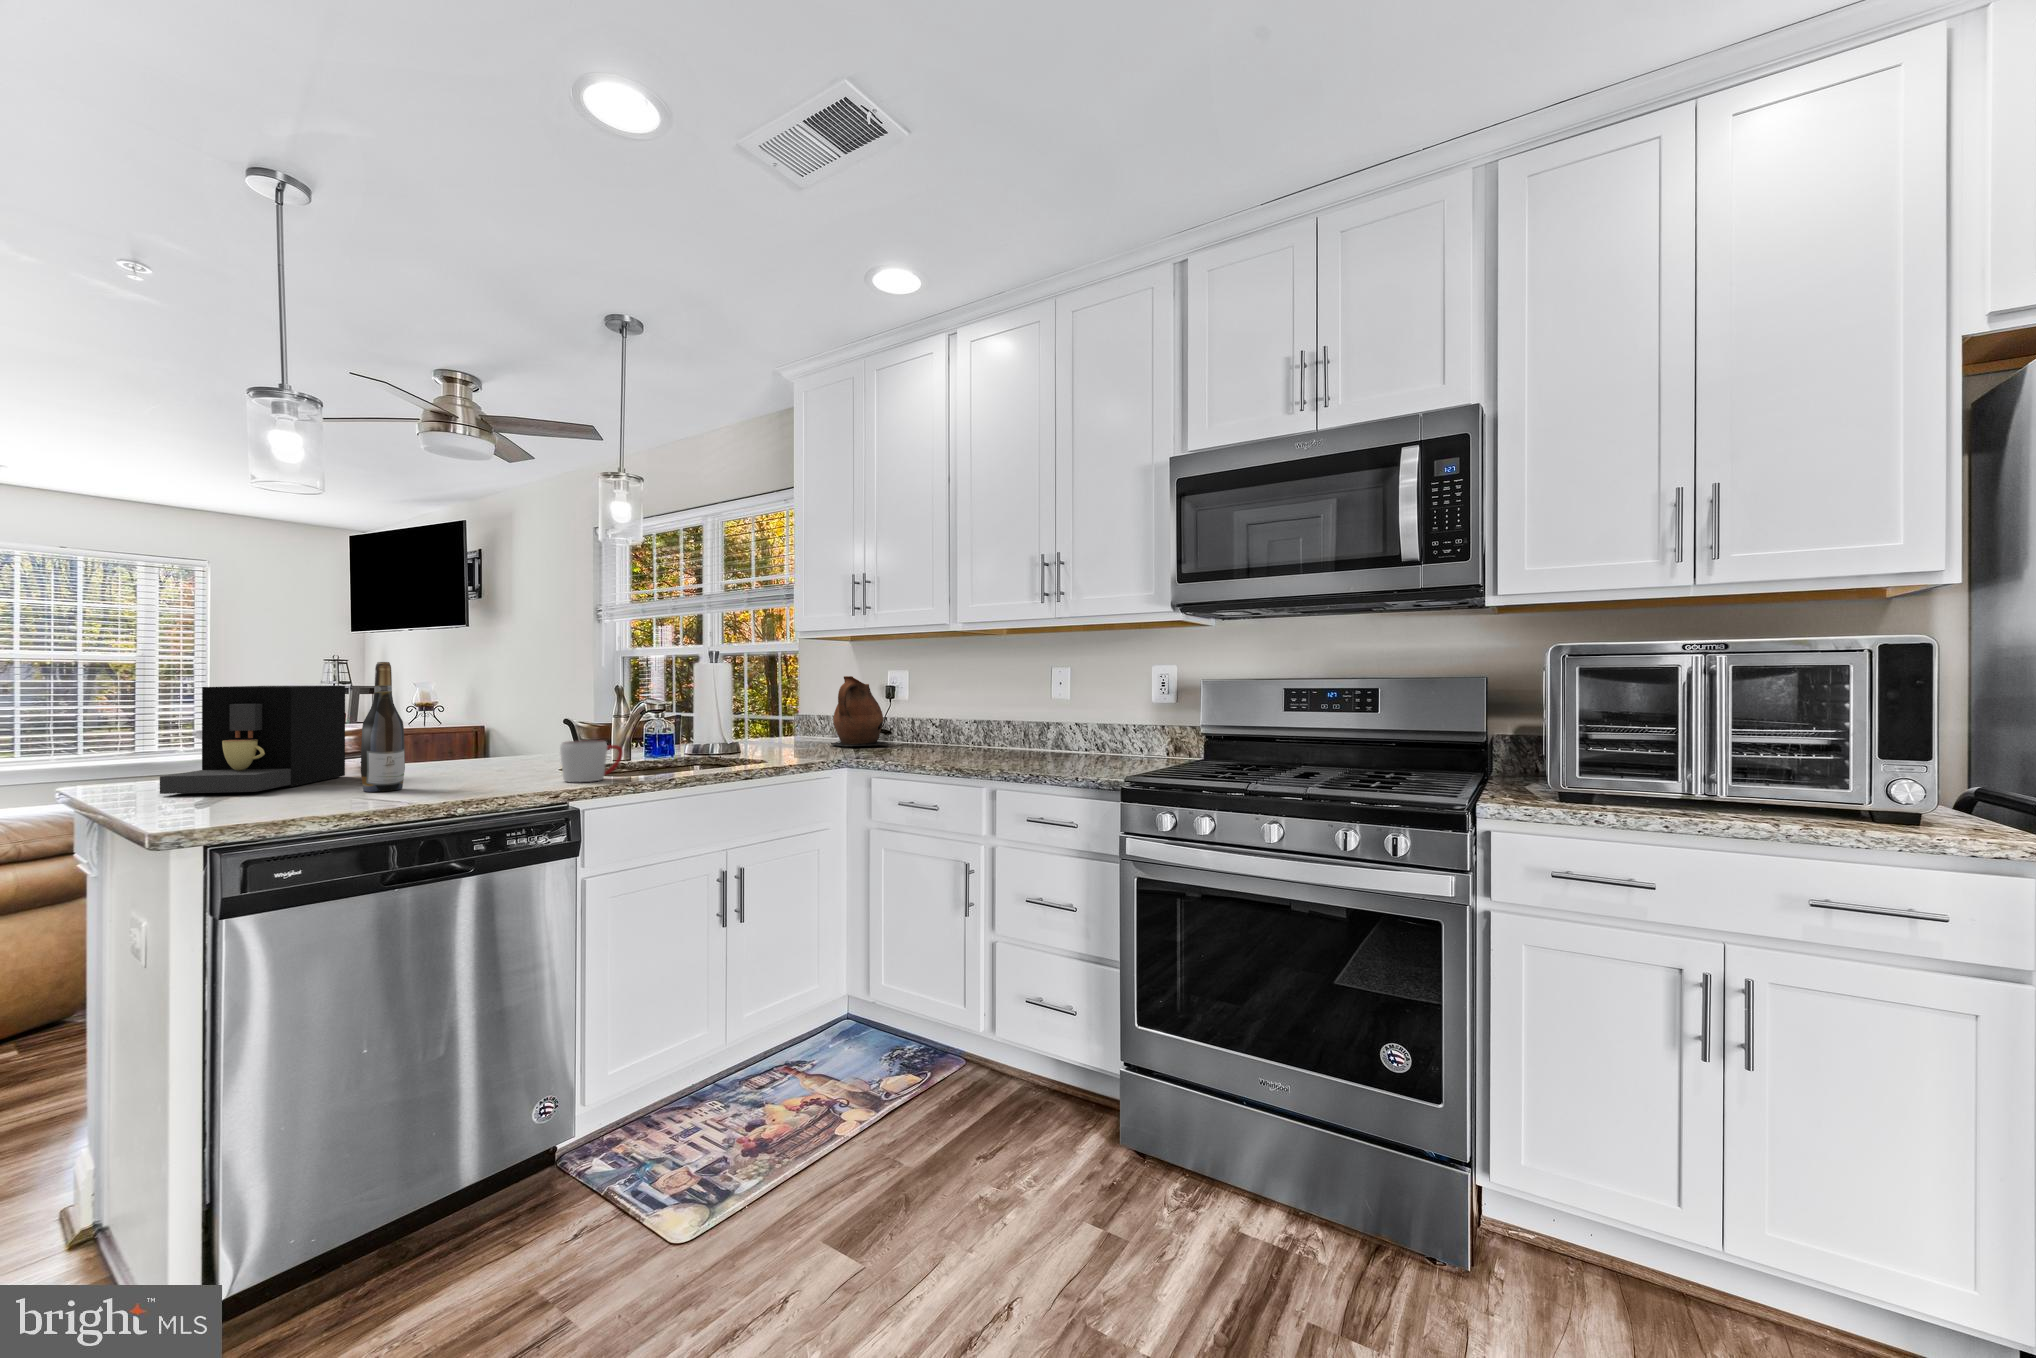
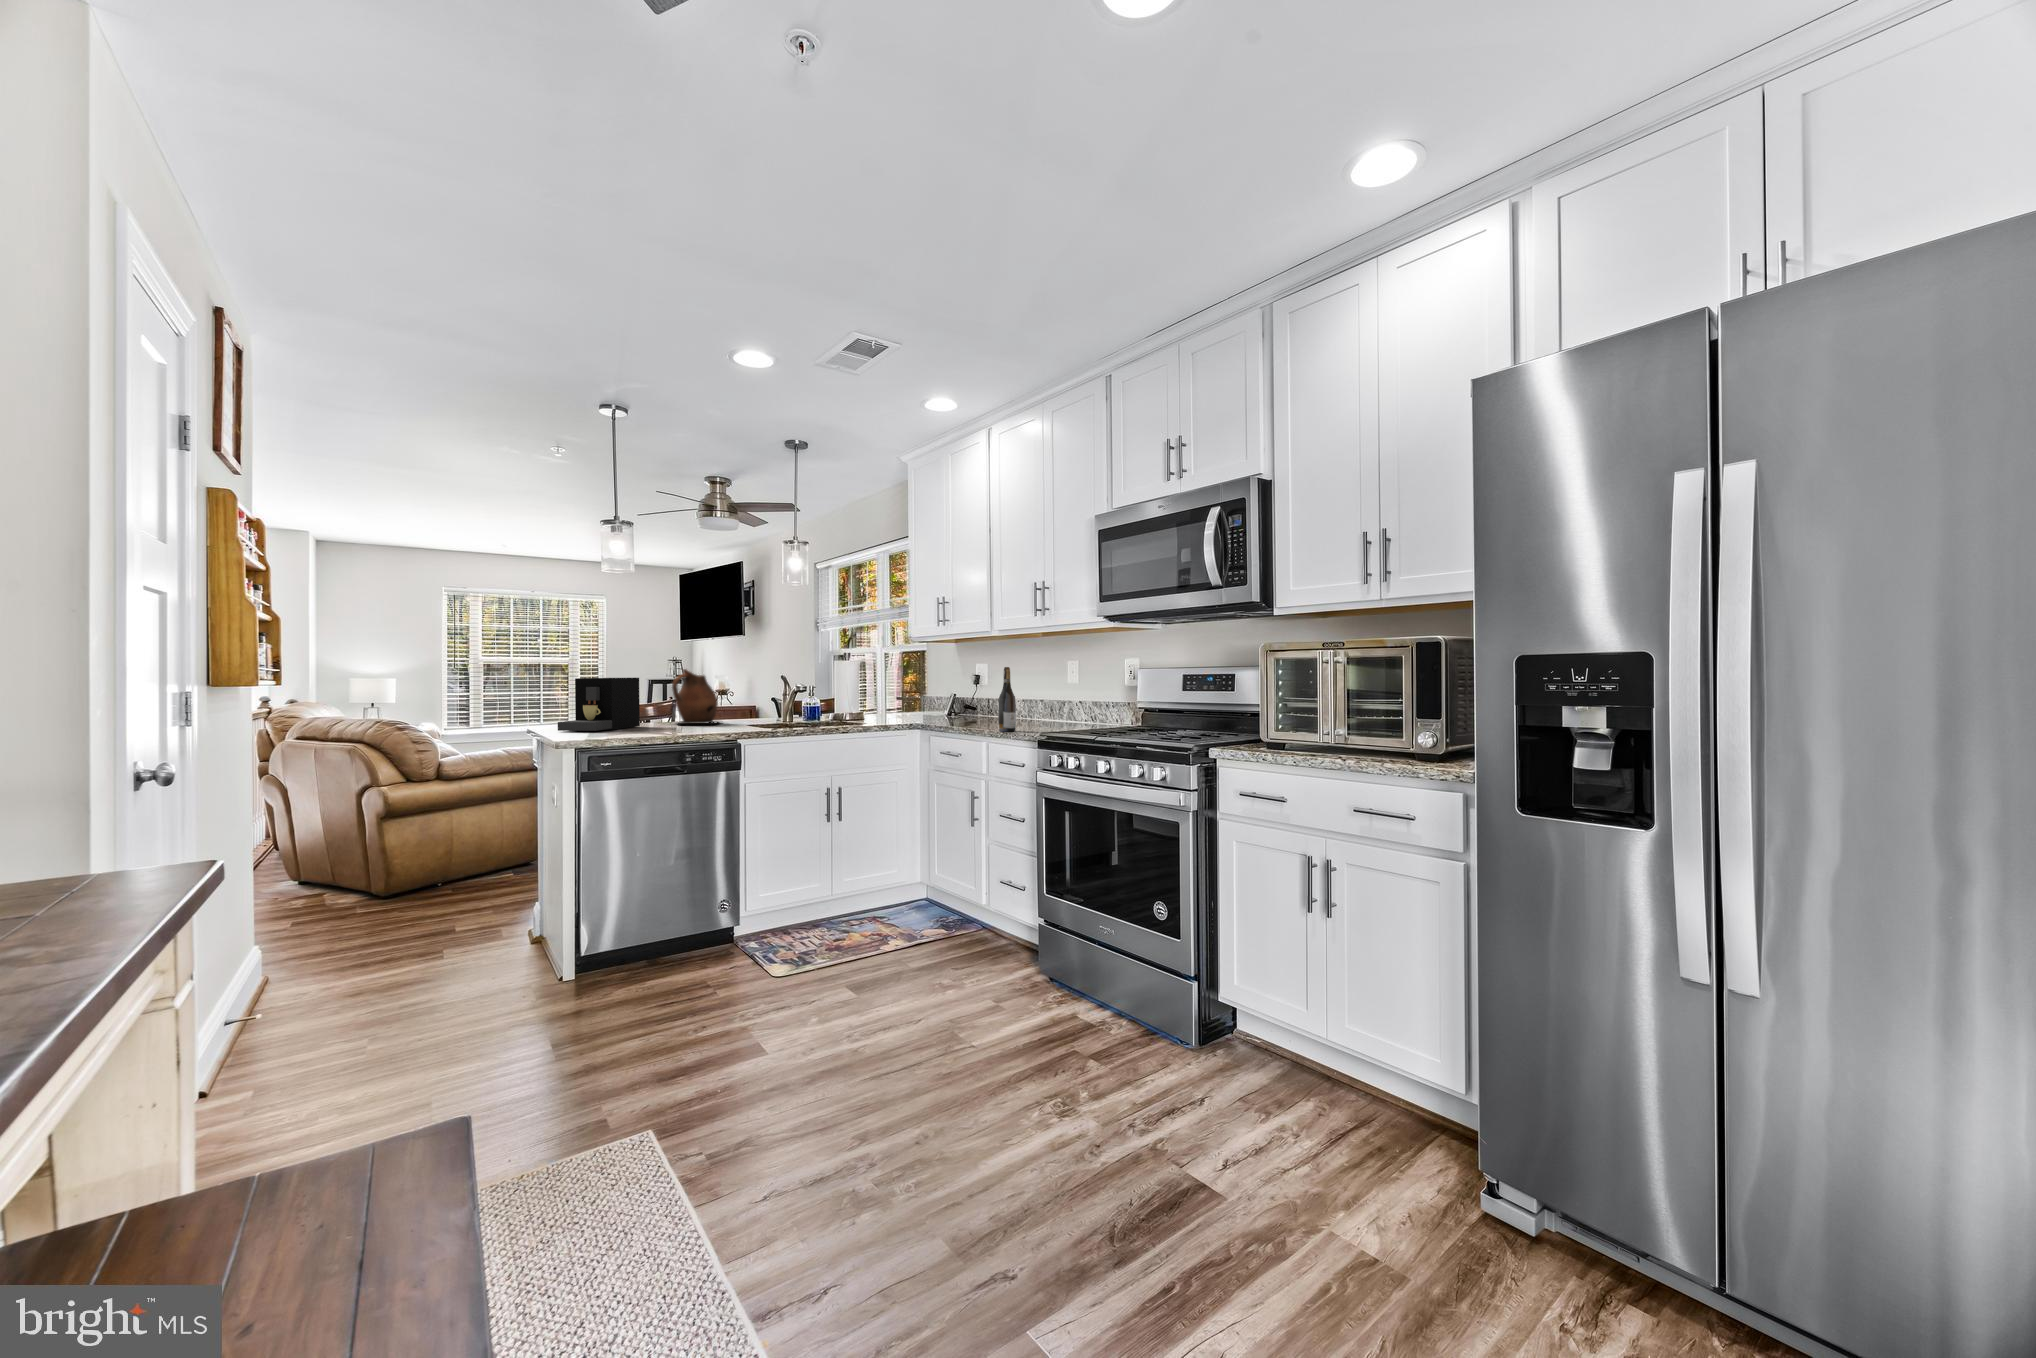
wine bottle: present [361,662,405,792] -> present [998,667,1016,732]
ceramic pitcher: present [831,676,891,746] -> present [672,669,719,724]
mug: present [560,740,623,782] -> none [736,708,771,731]

